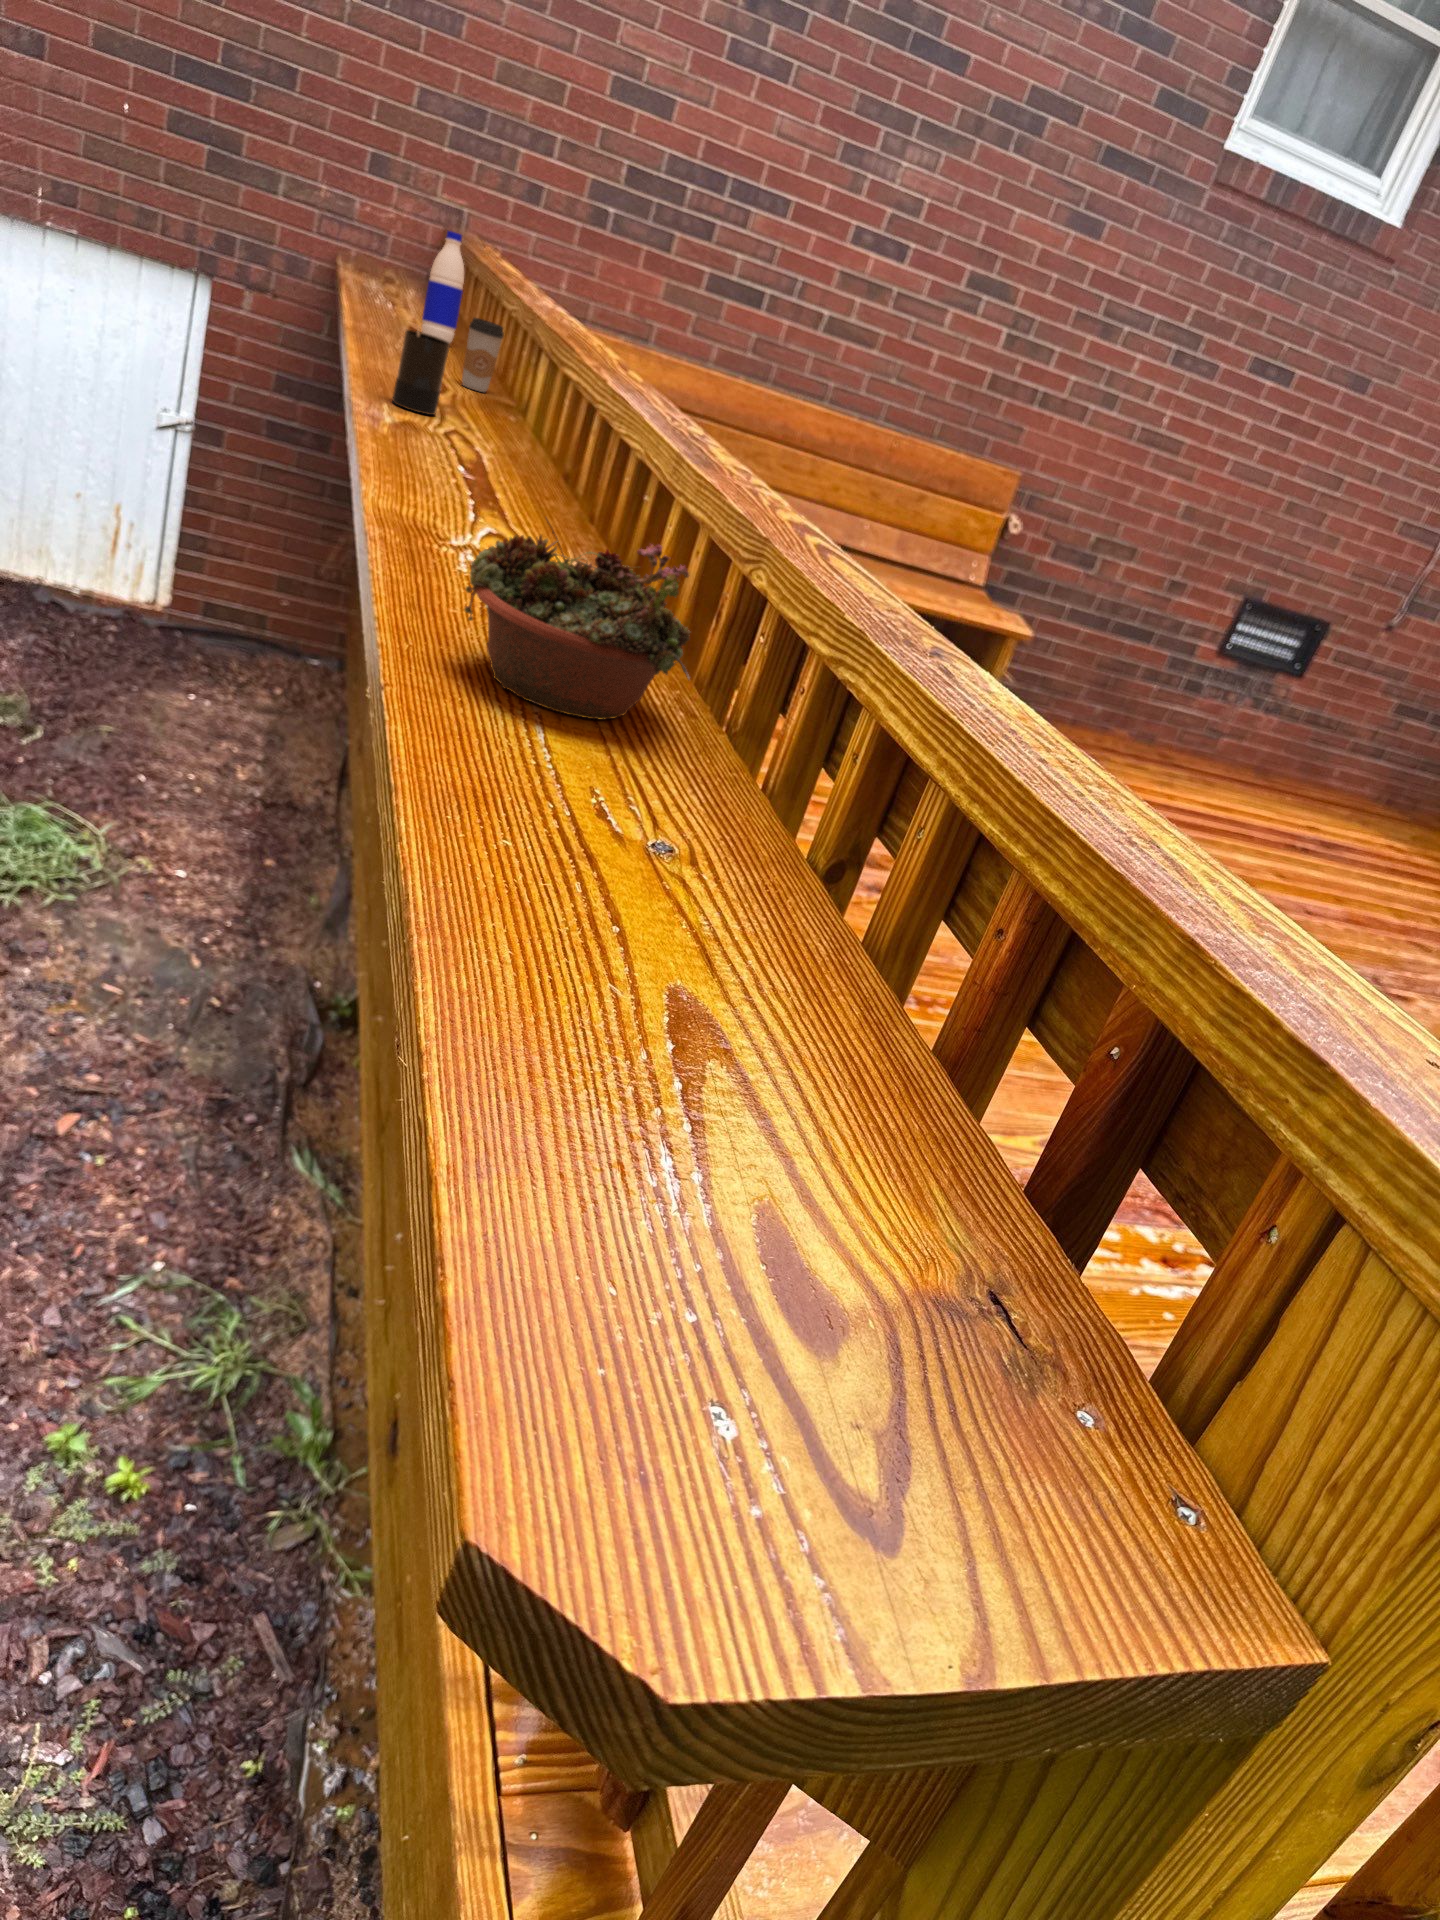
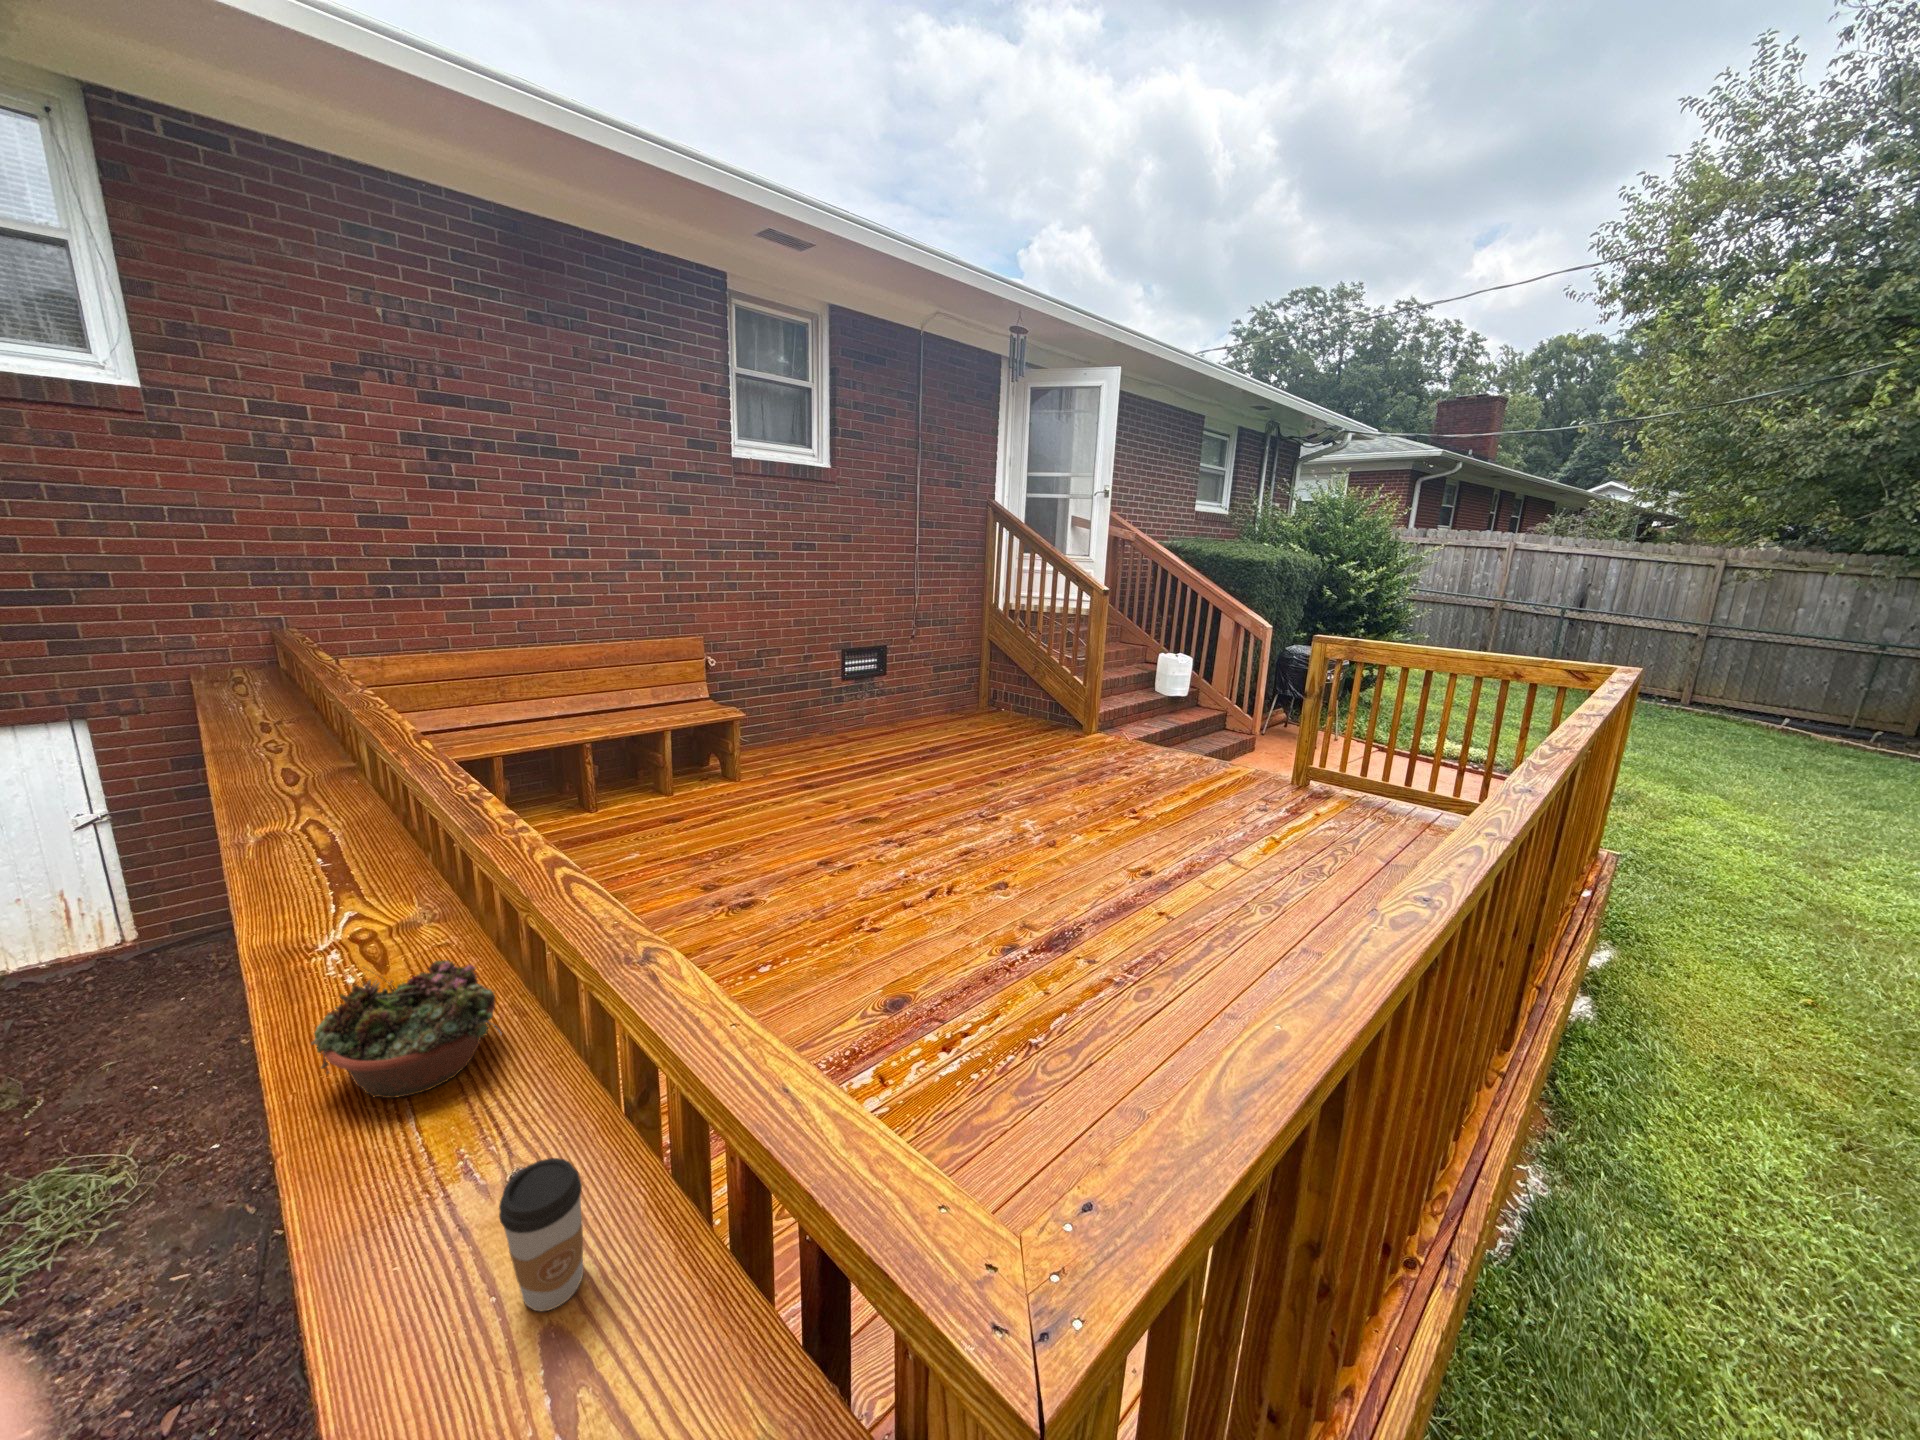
water bottle: present [422,231,464,343] -> none [262,660,299,726]
coffee cup: present [462,318,504,392] -> present [499,1158,583,1311]
candle: present [392,330,450,415] -> none [242,766,292,819]

